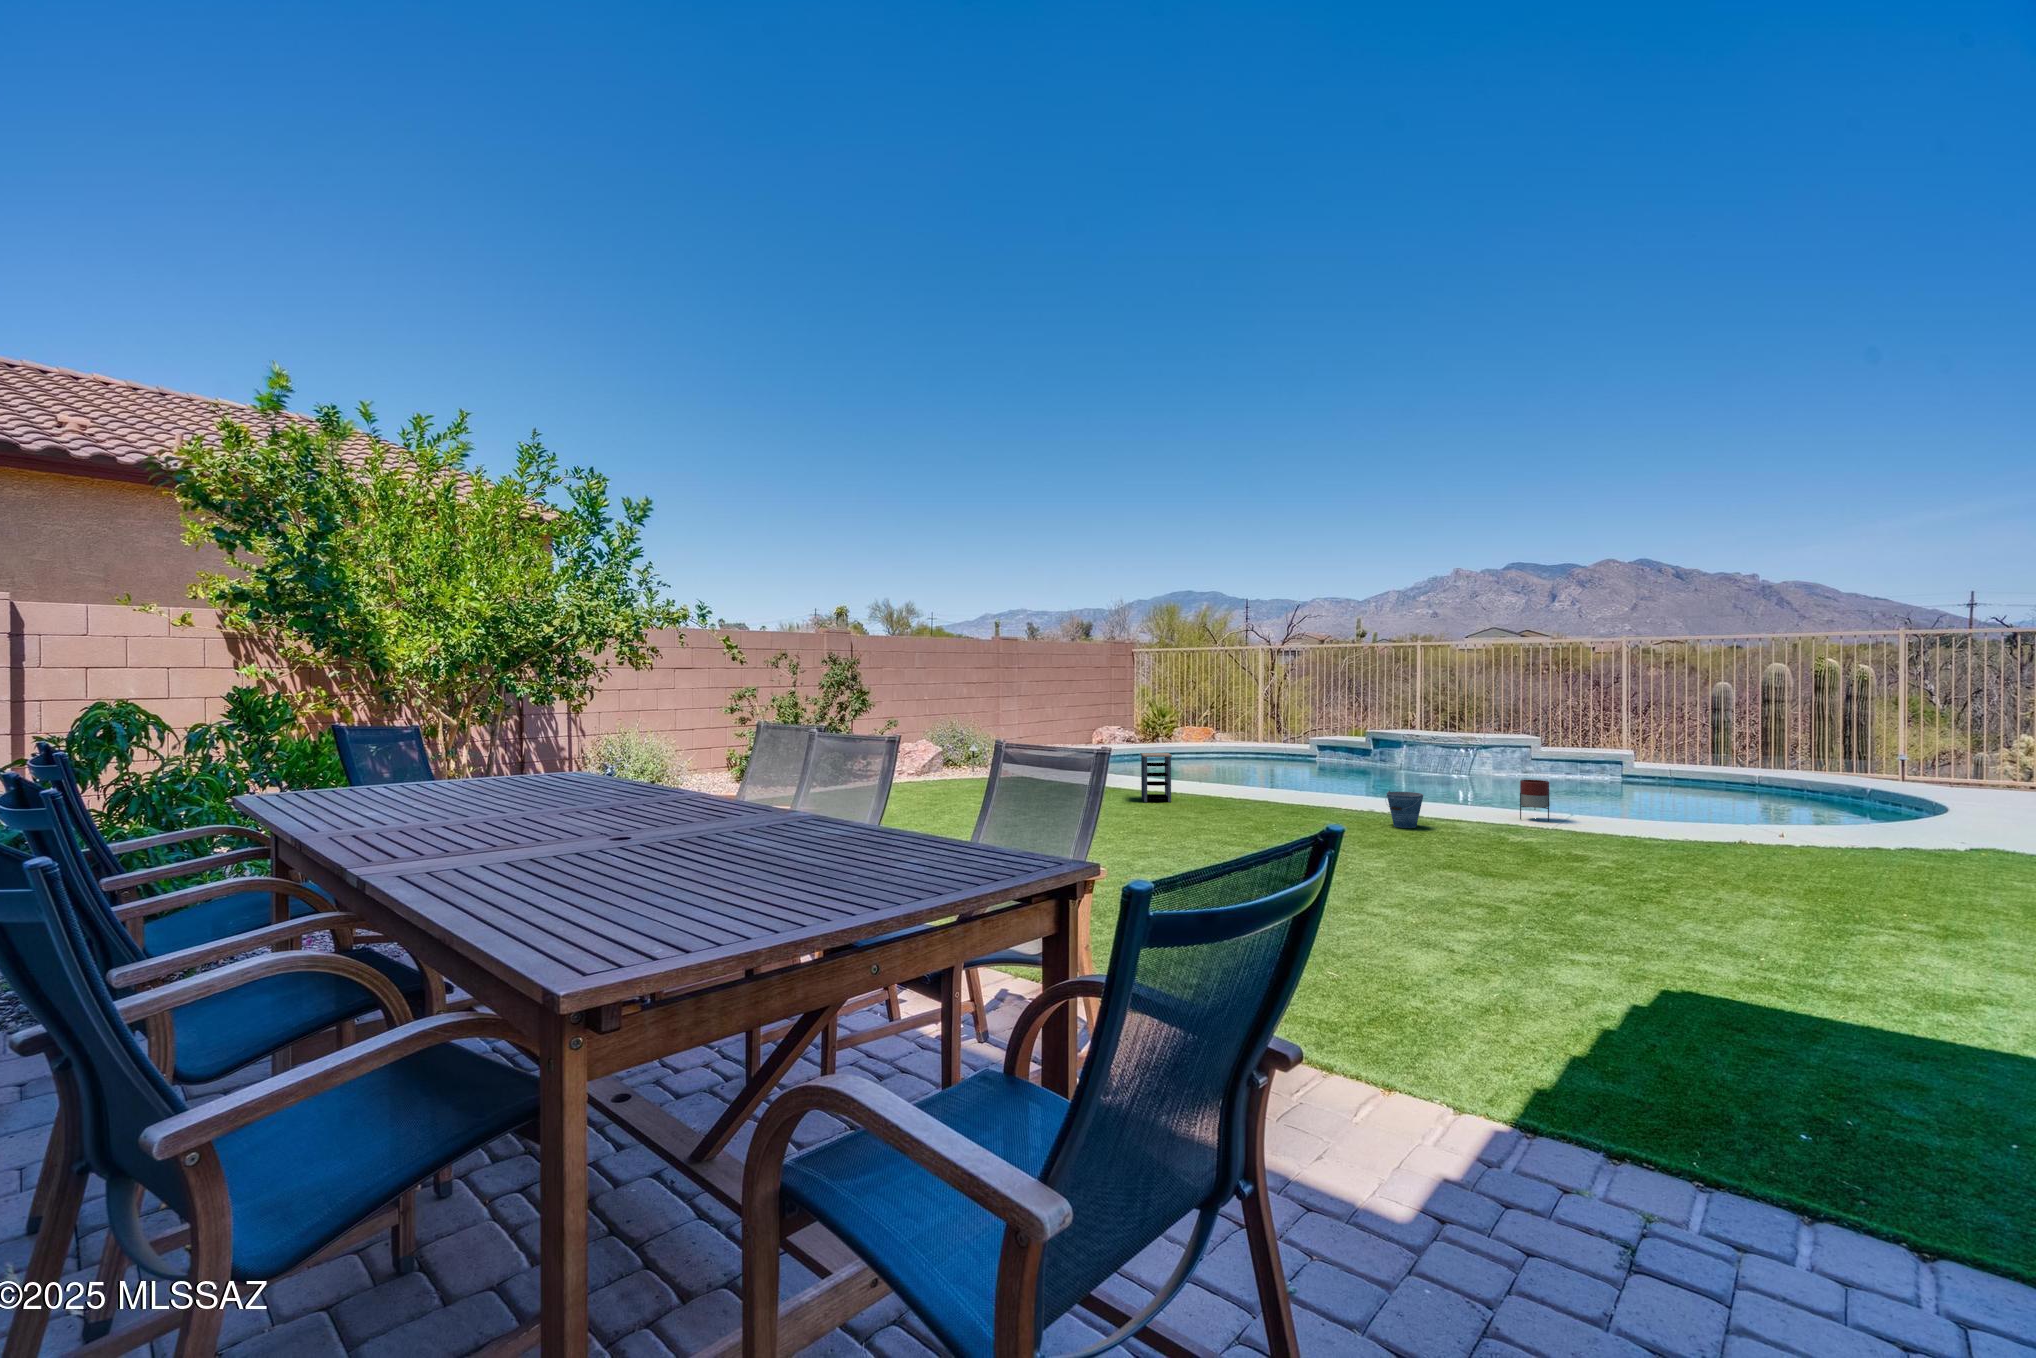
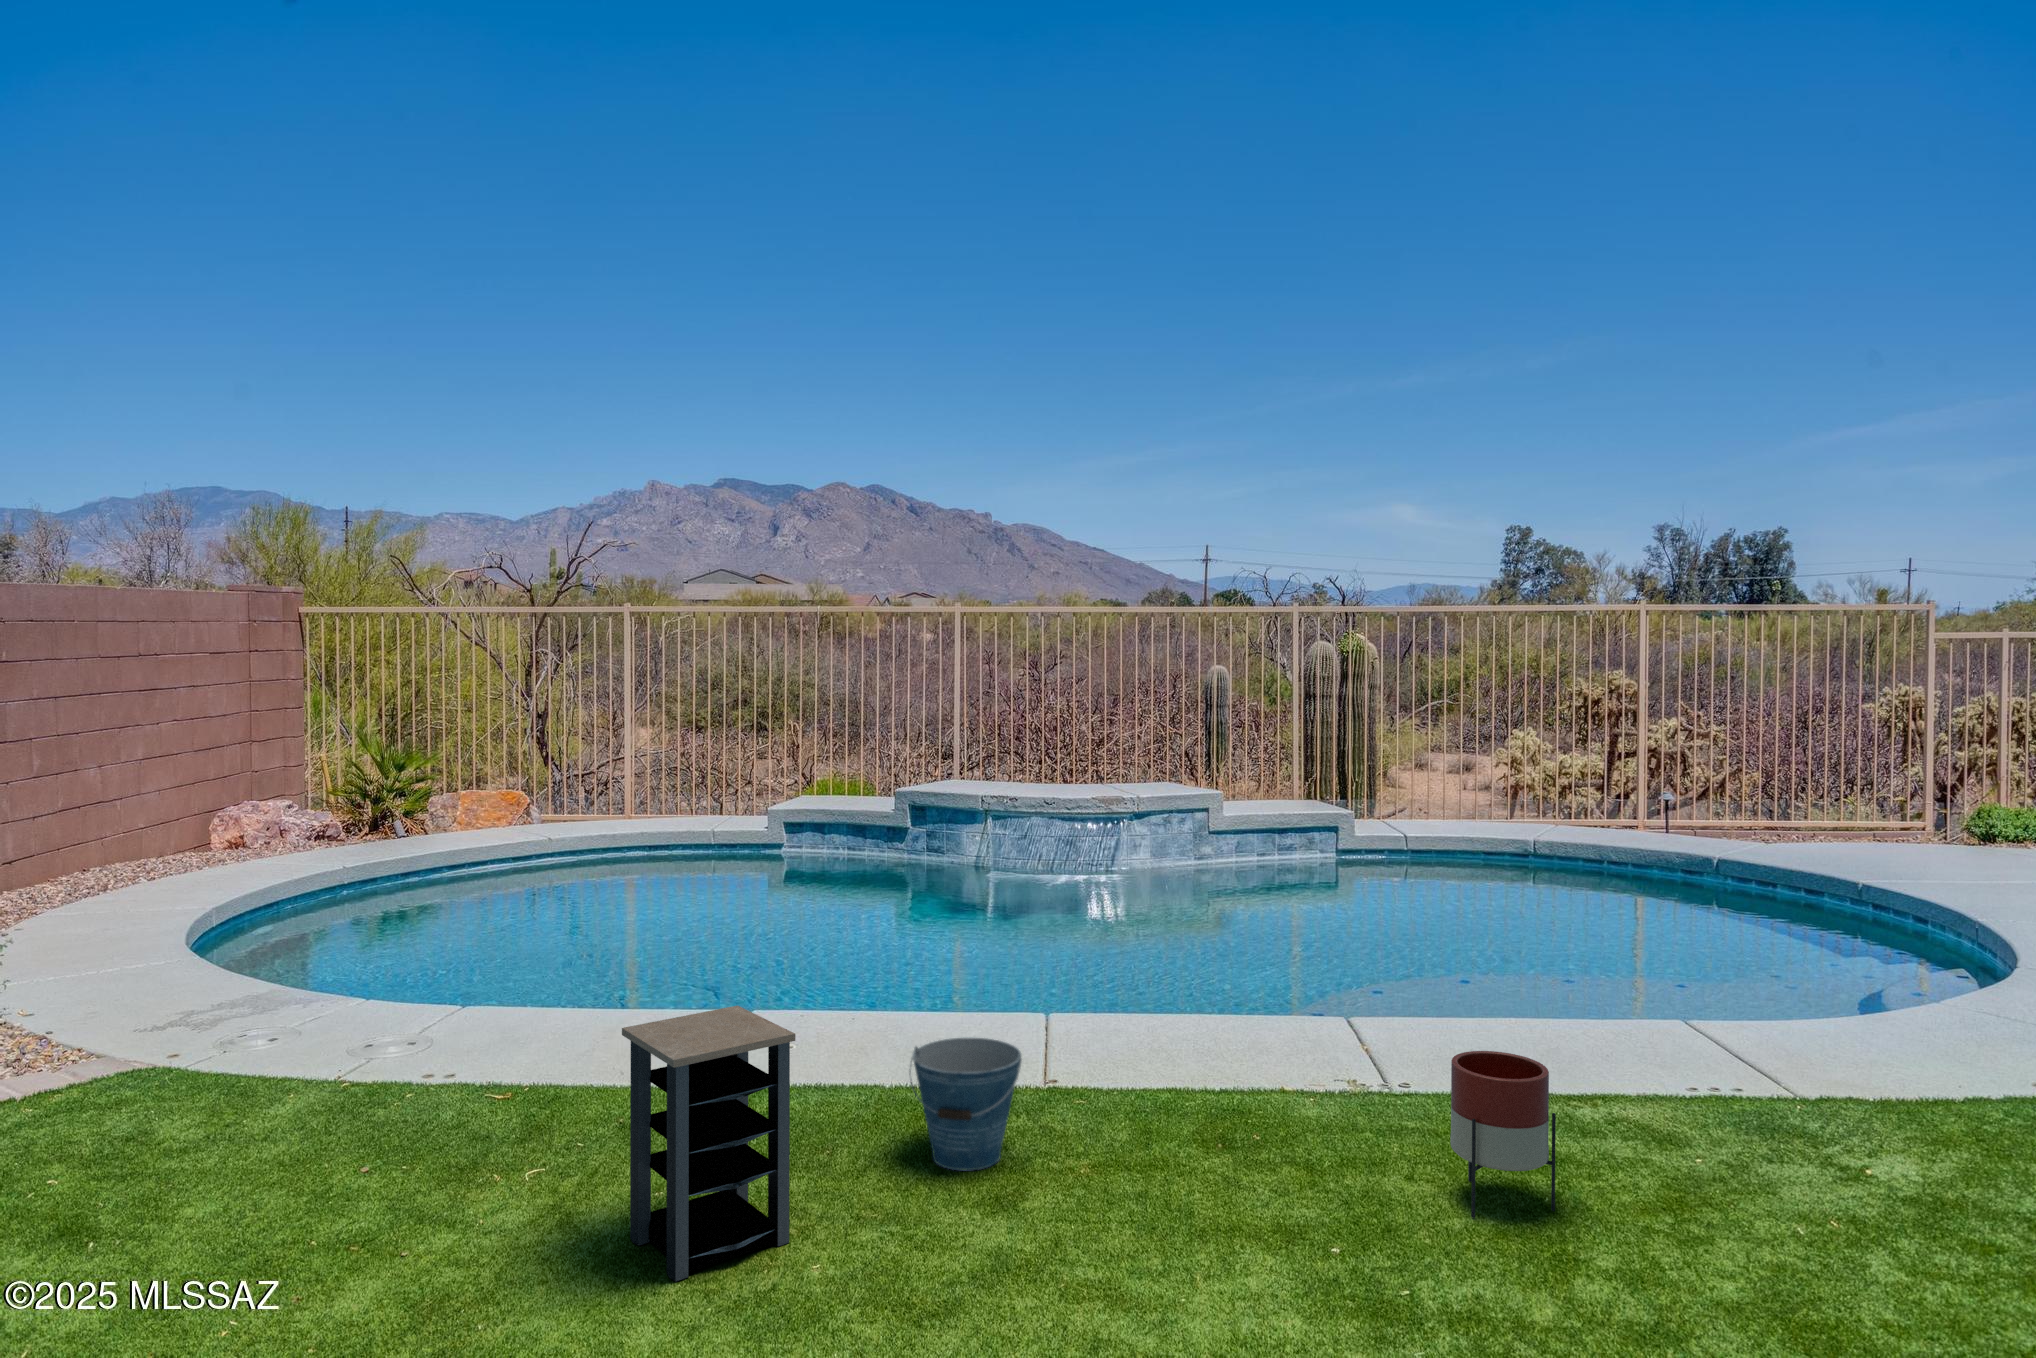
planter: present [1520,780,1550,822] -> present [1450,1051,1556,1218]
bucket: present [1386,791,1423,828] -> present [910,1037,1022,1171]

